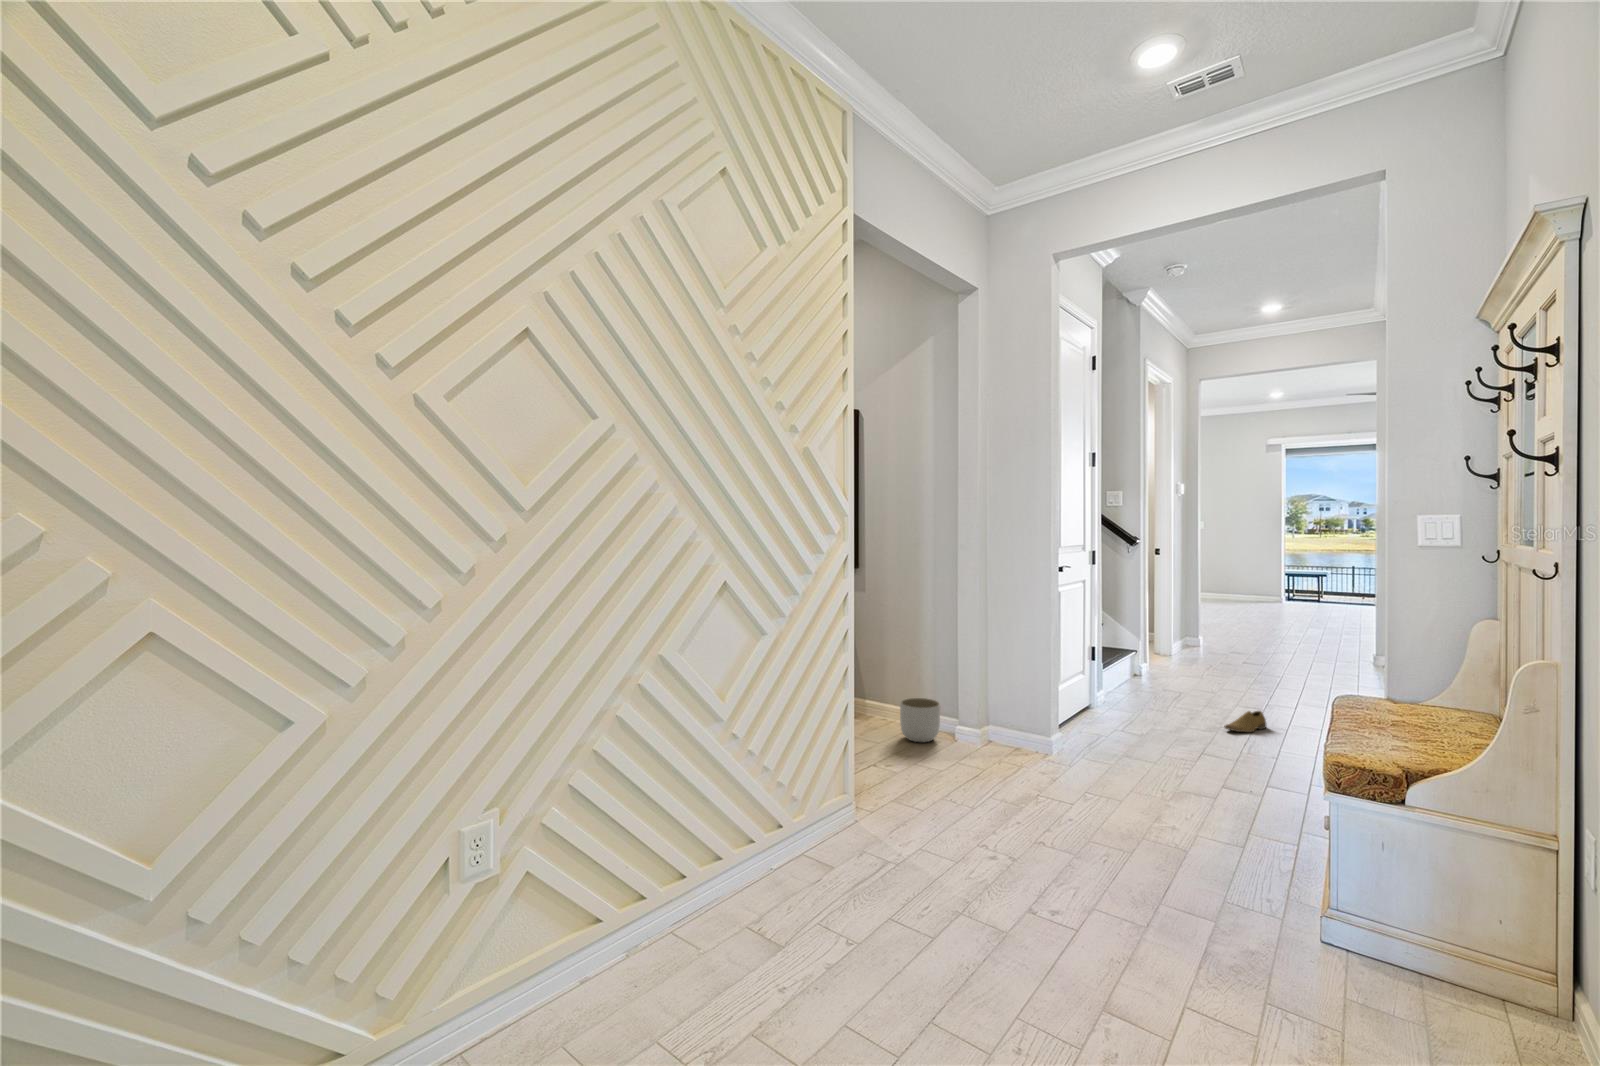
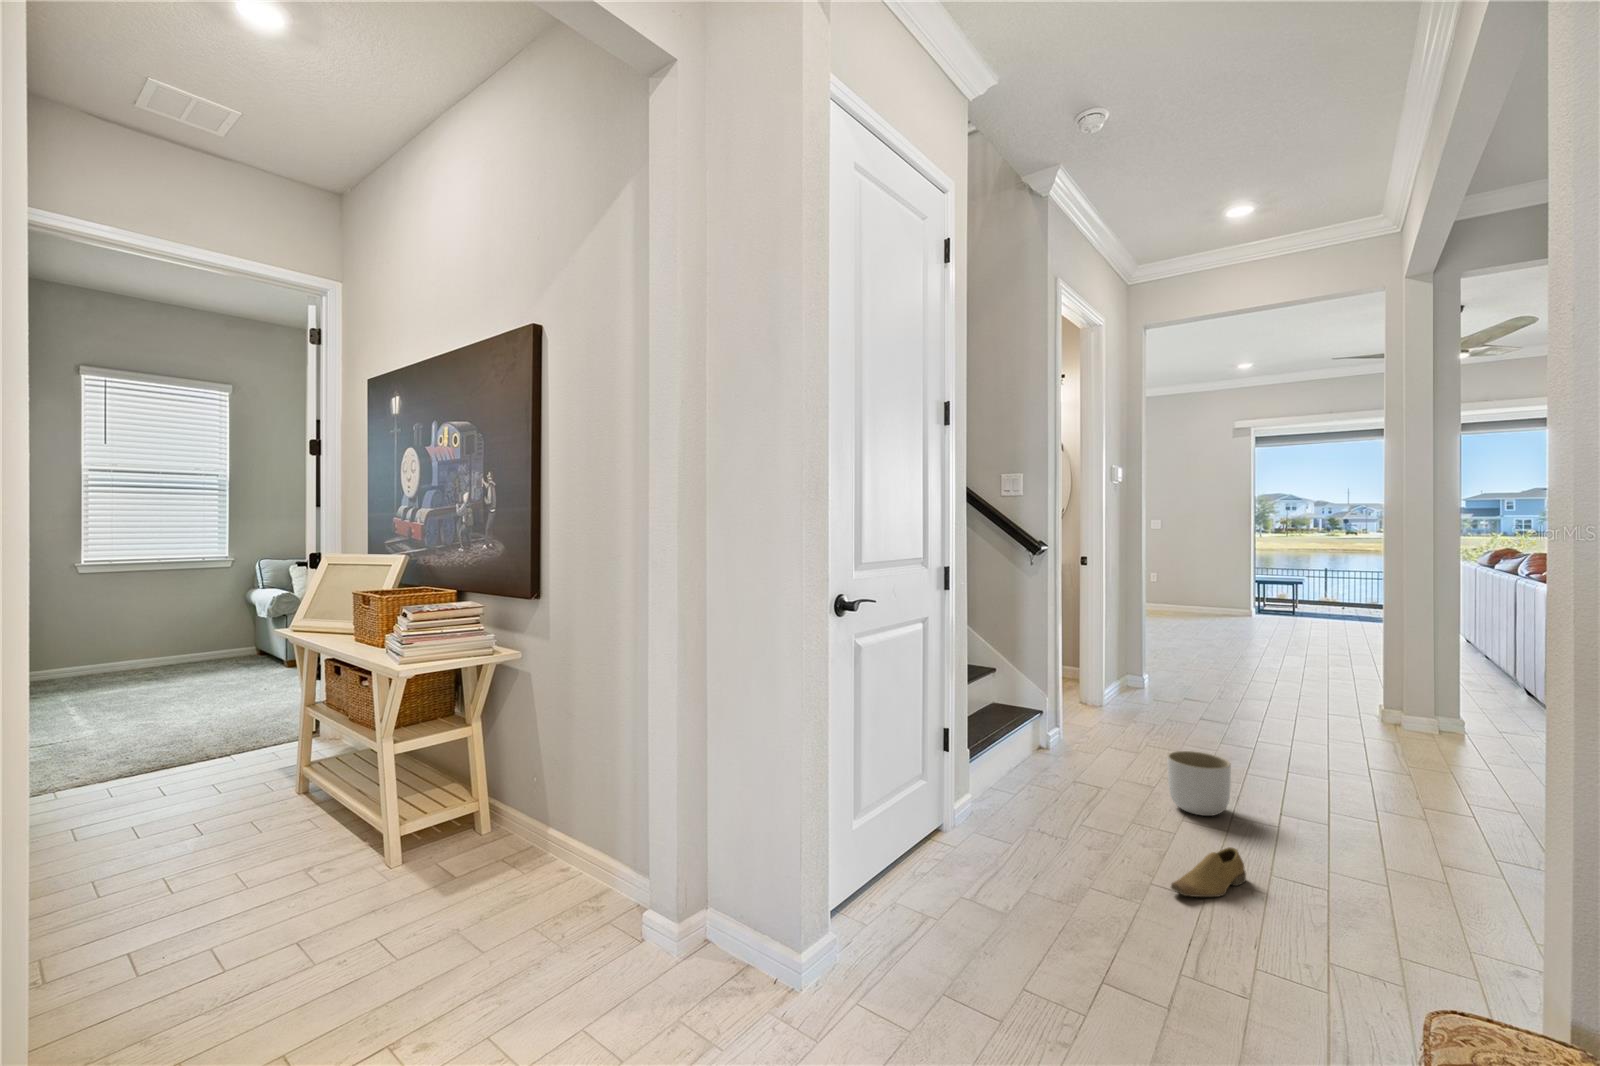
planter: present [900,698,940,742] -> present [1167,751,1231,816]

